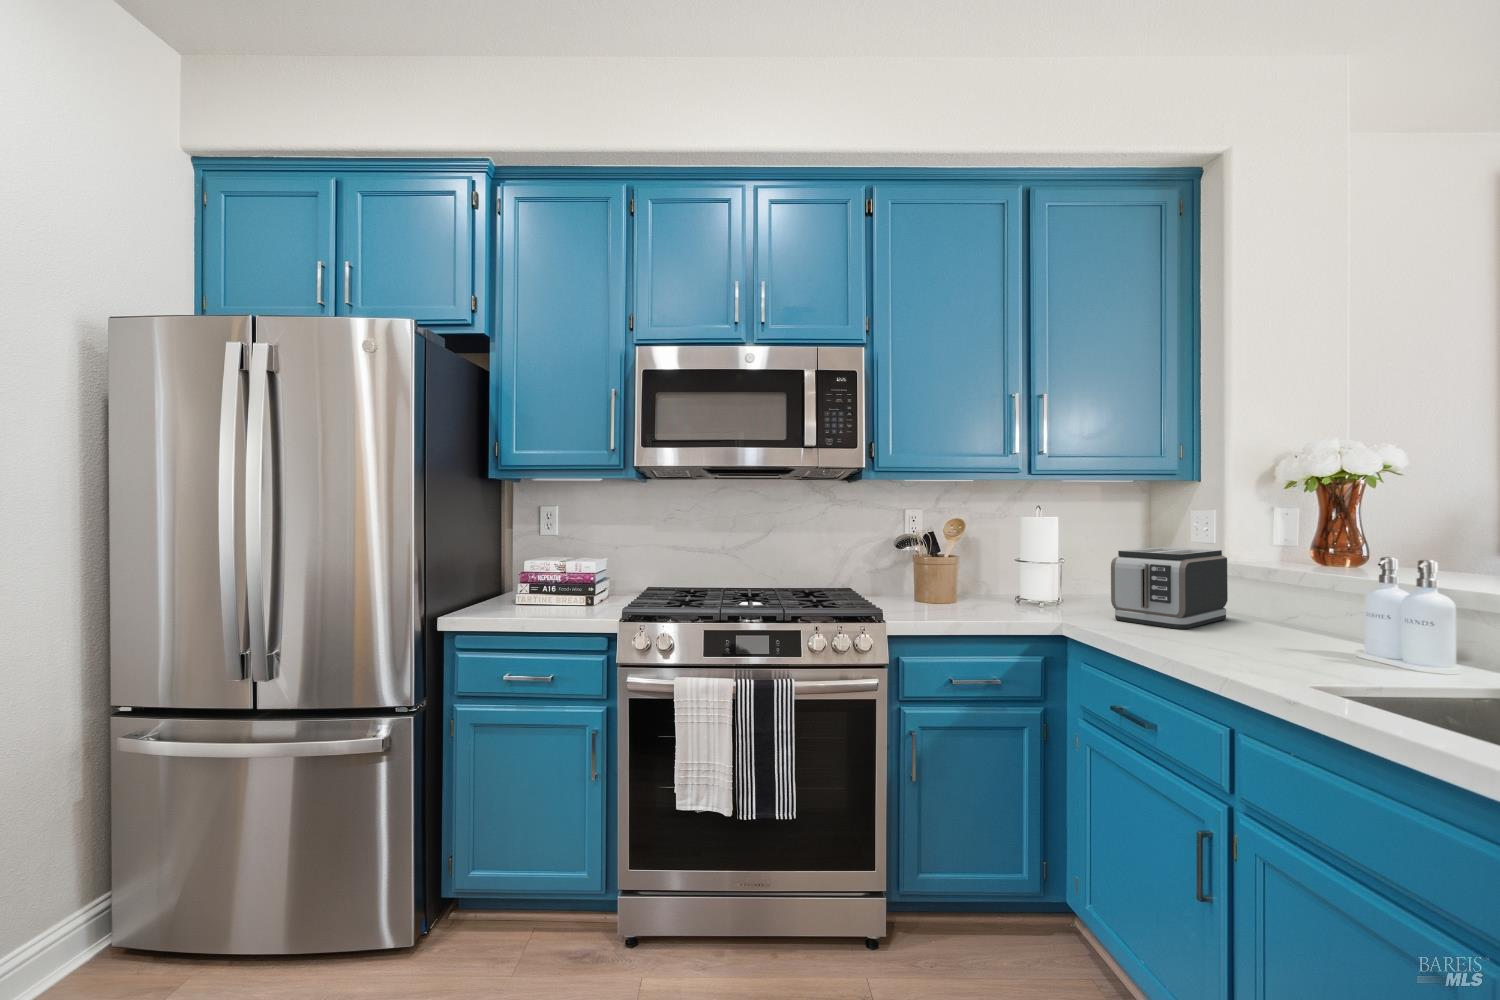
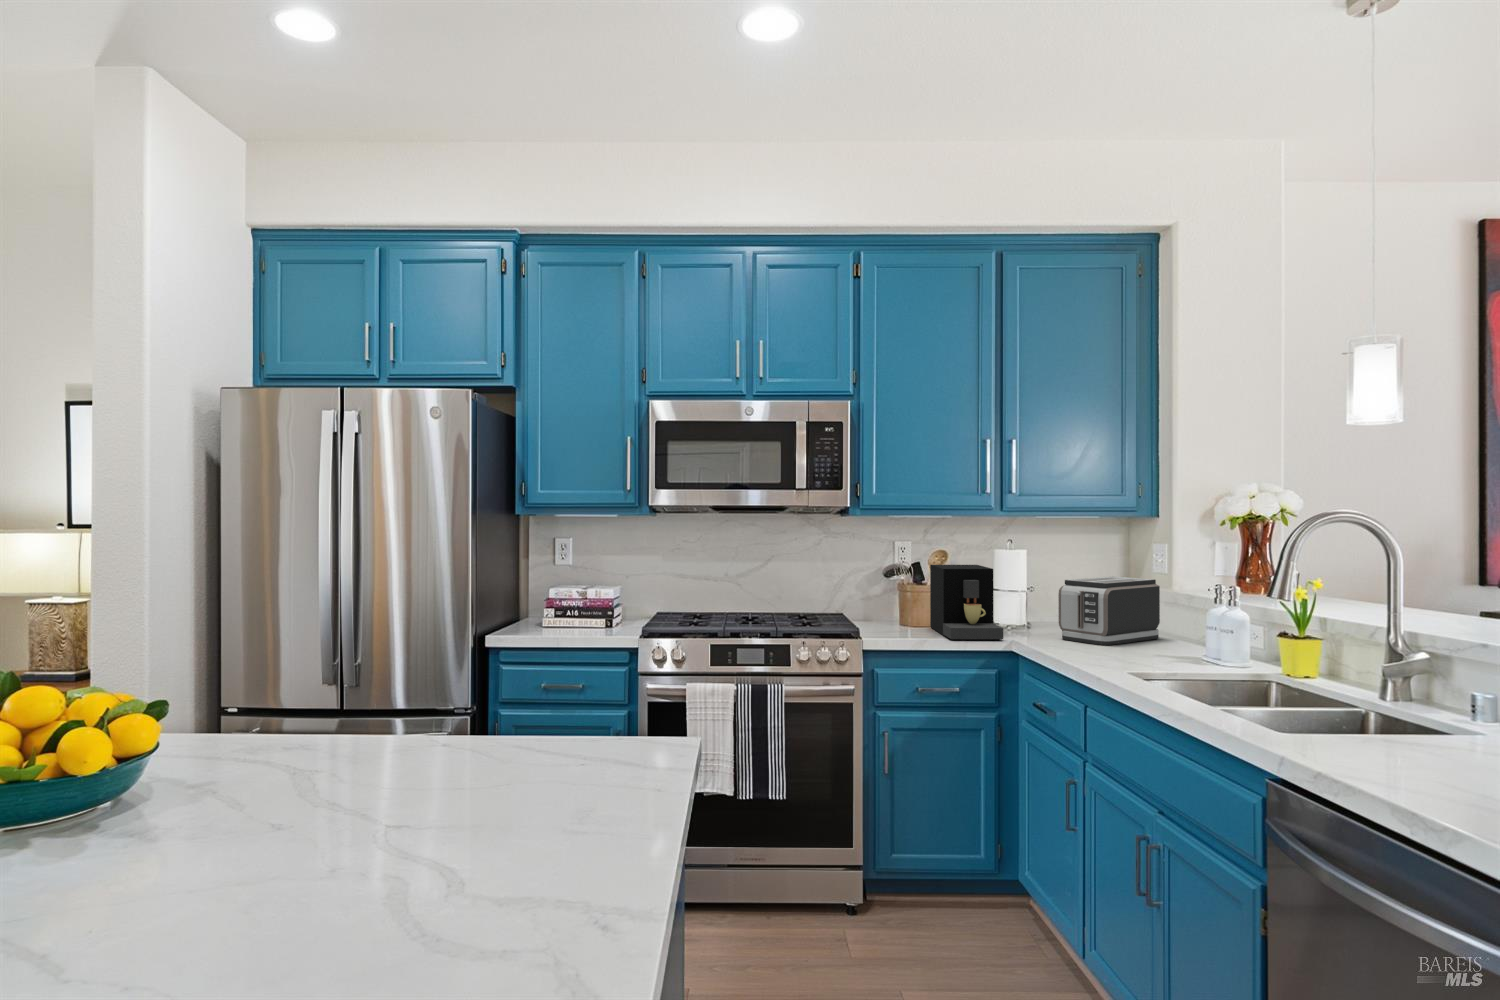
coffee maker: none [949,535,1051,621] -> present [930,565,1003,639]

